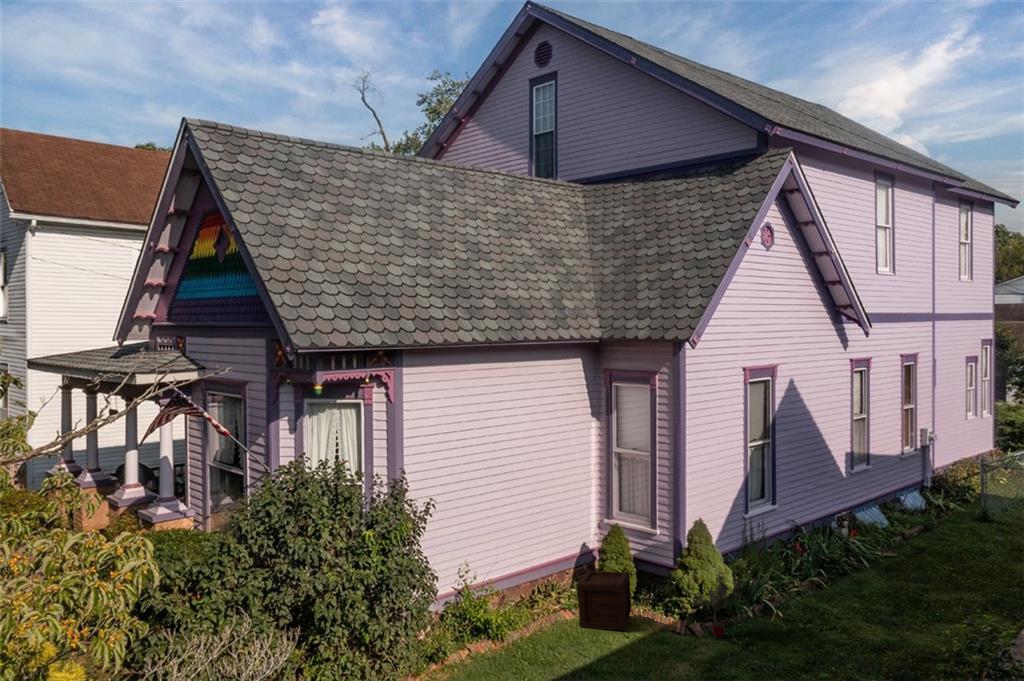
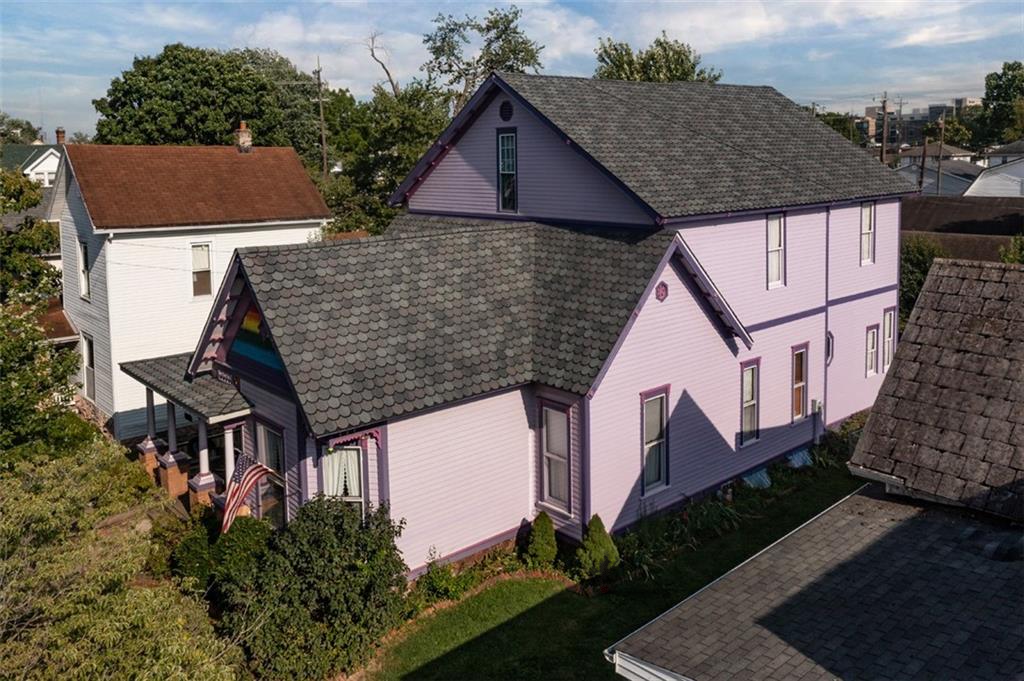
wooden crate: present [577,571,631,630] -> none [511,545,551,587]

